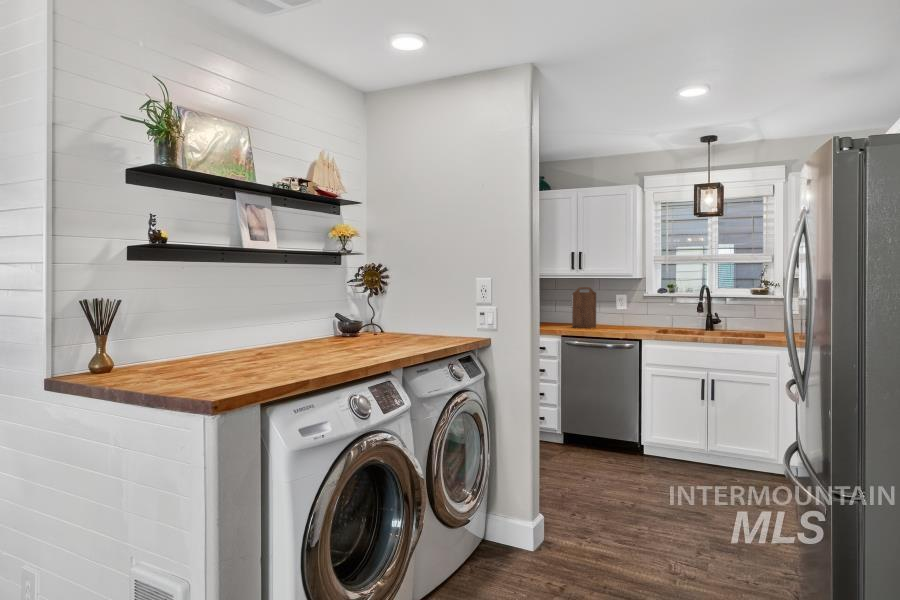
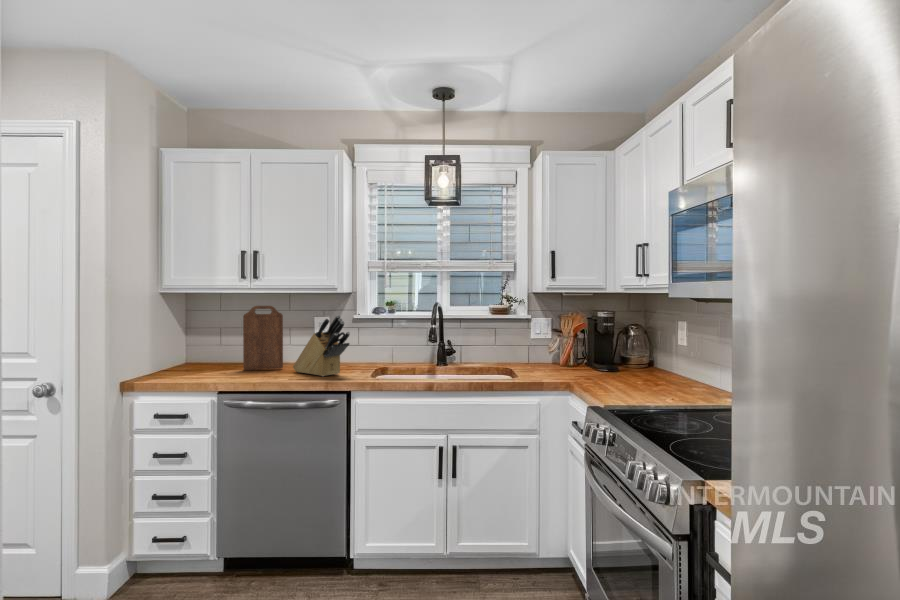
knife block: none [604,293,642,331] -> present [293,315,350,376]

